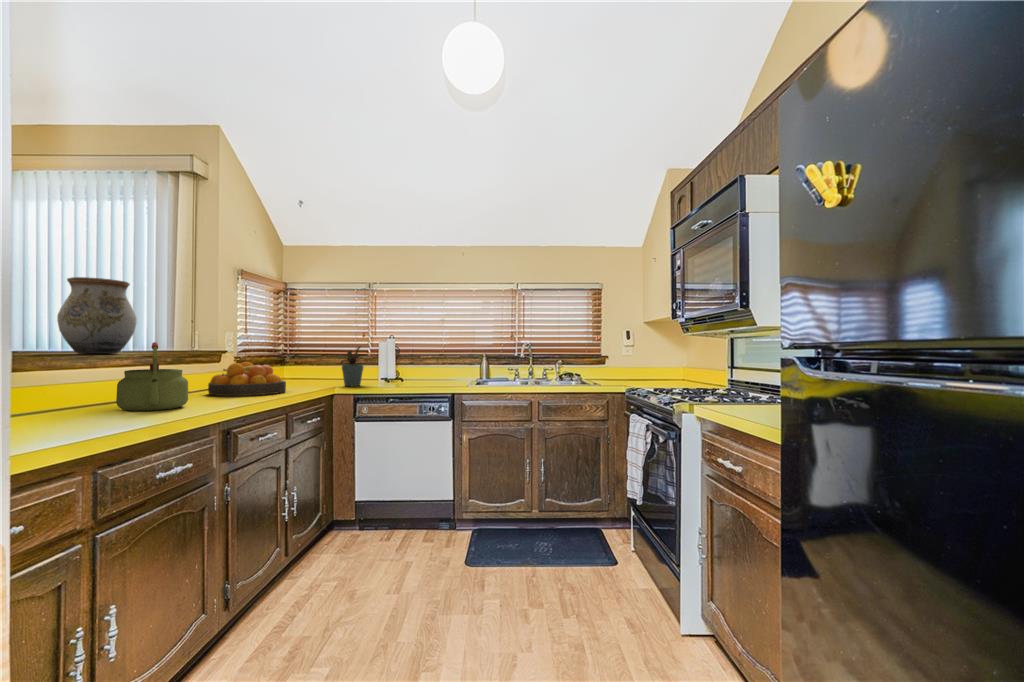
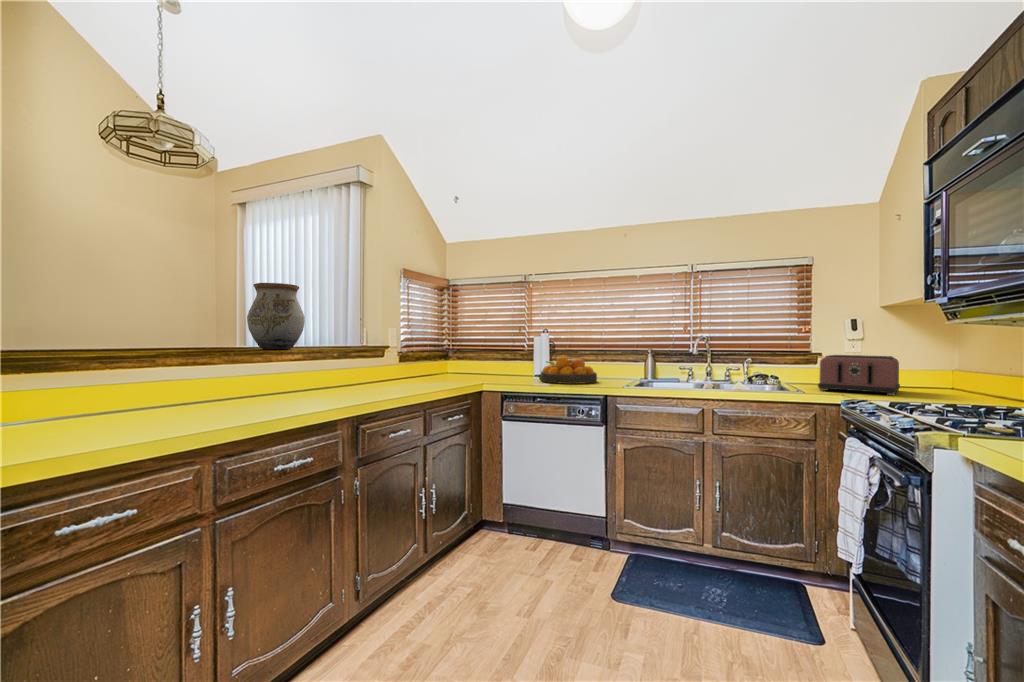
kettle: present [116,342,188,411] -> none [276,339,333,402]
potted plant: present [338,346,363,386] -> none [486,341,518,383]
toaster: none [608,357,656,385] -> present [818,355,900,396]
fruit bowl: present [208,362,286,396] -> present [541,355,597,384]

